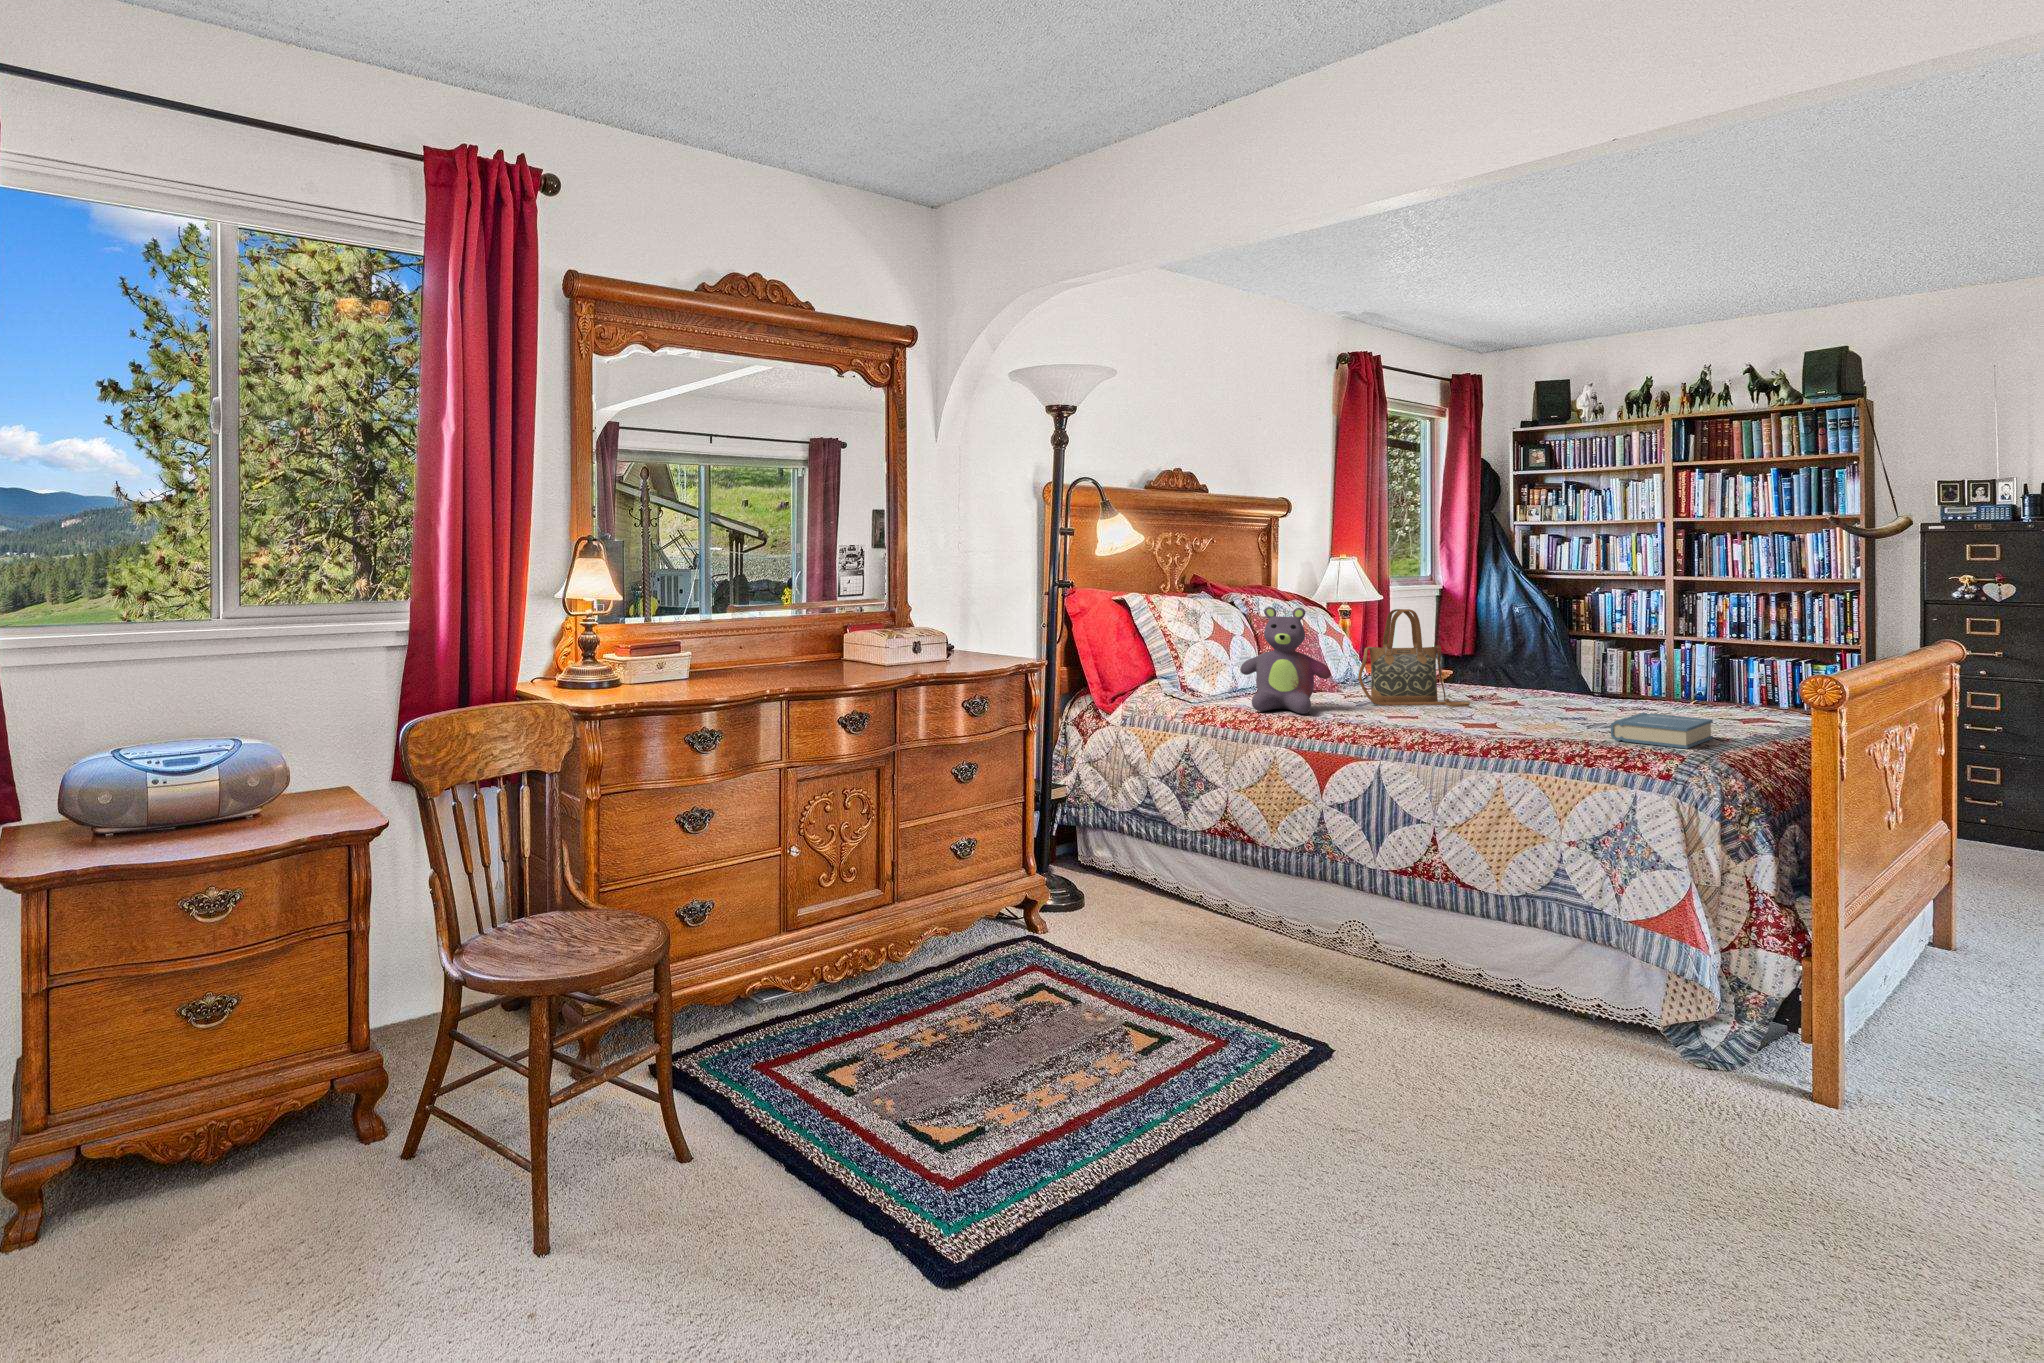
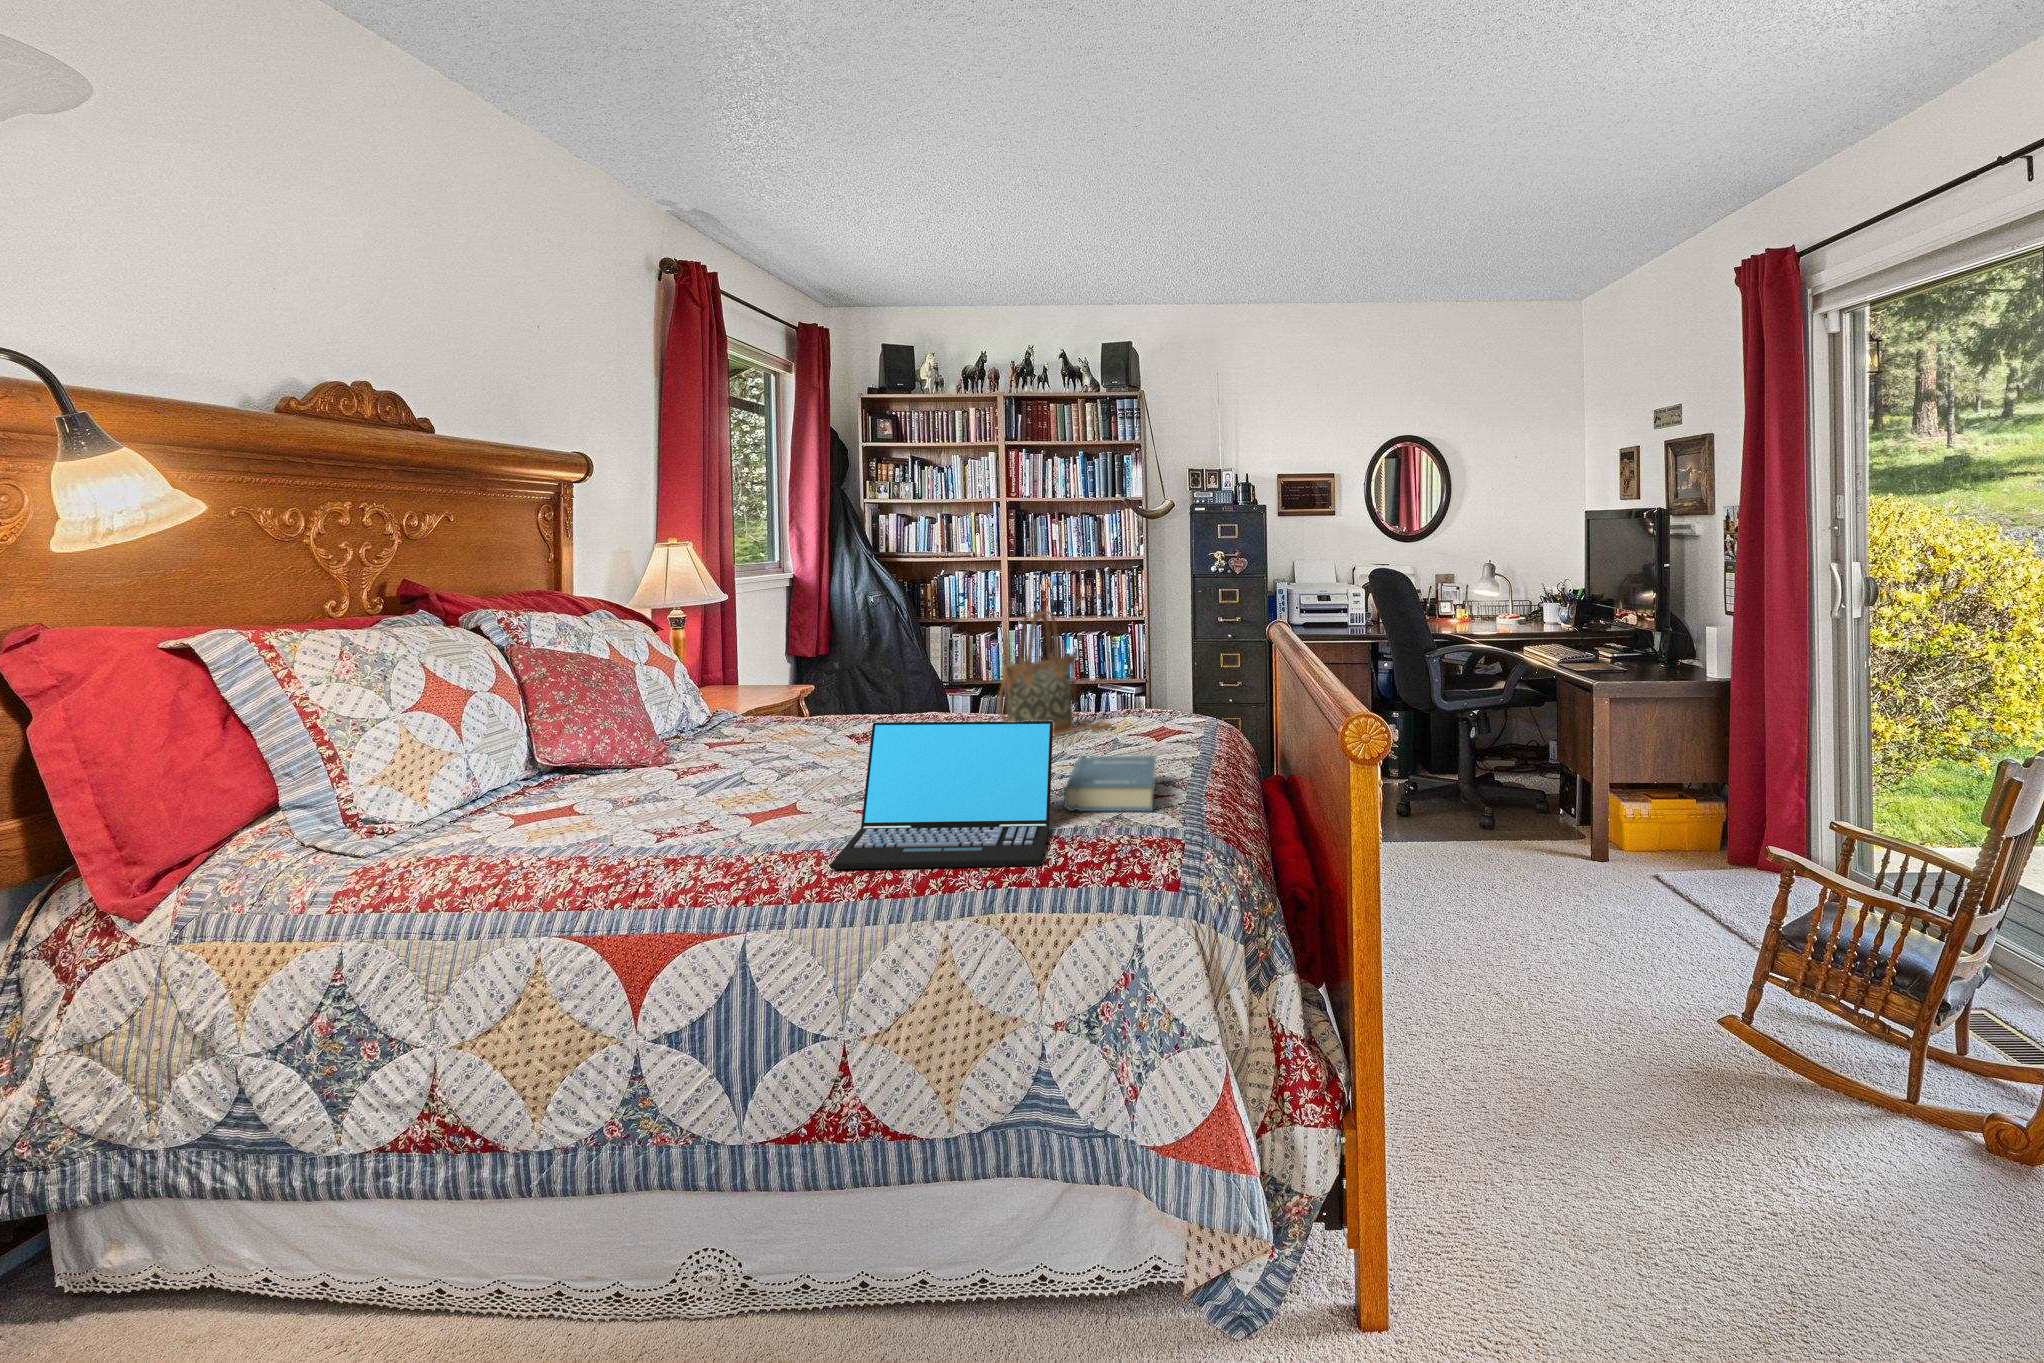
stuffed bear: present [1240,607,1331,714] -> none [481,643,657,851]
handbag: present [1358,609,1470,707] -> present [998,611,1111,736]
laptop: none [1428,665,1599,754] -> present [830,721,1053,869]

